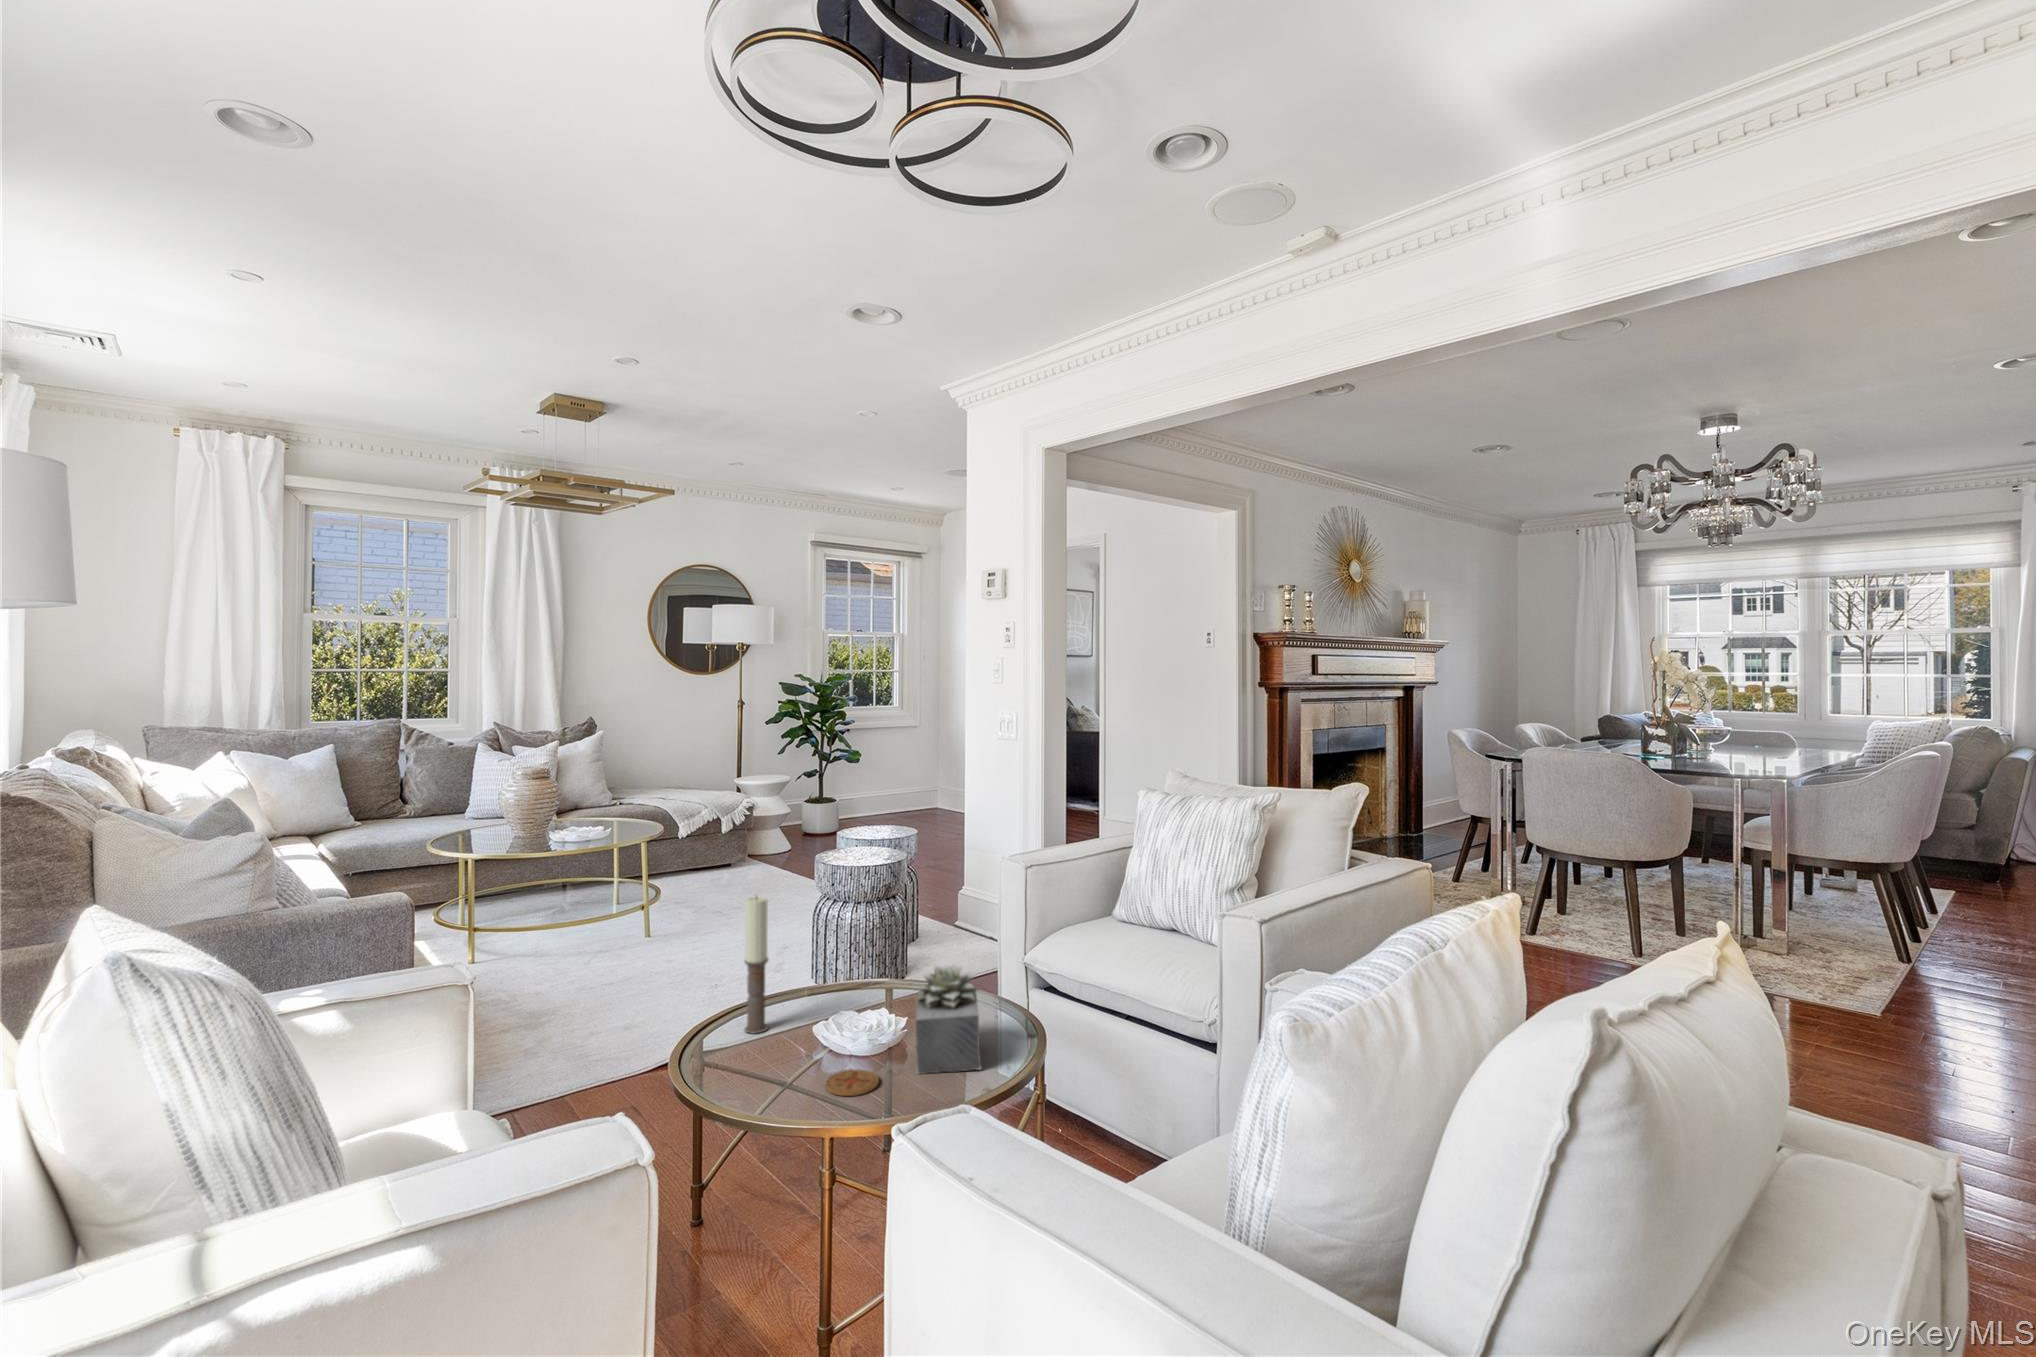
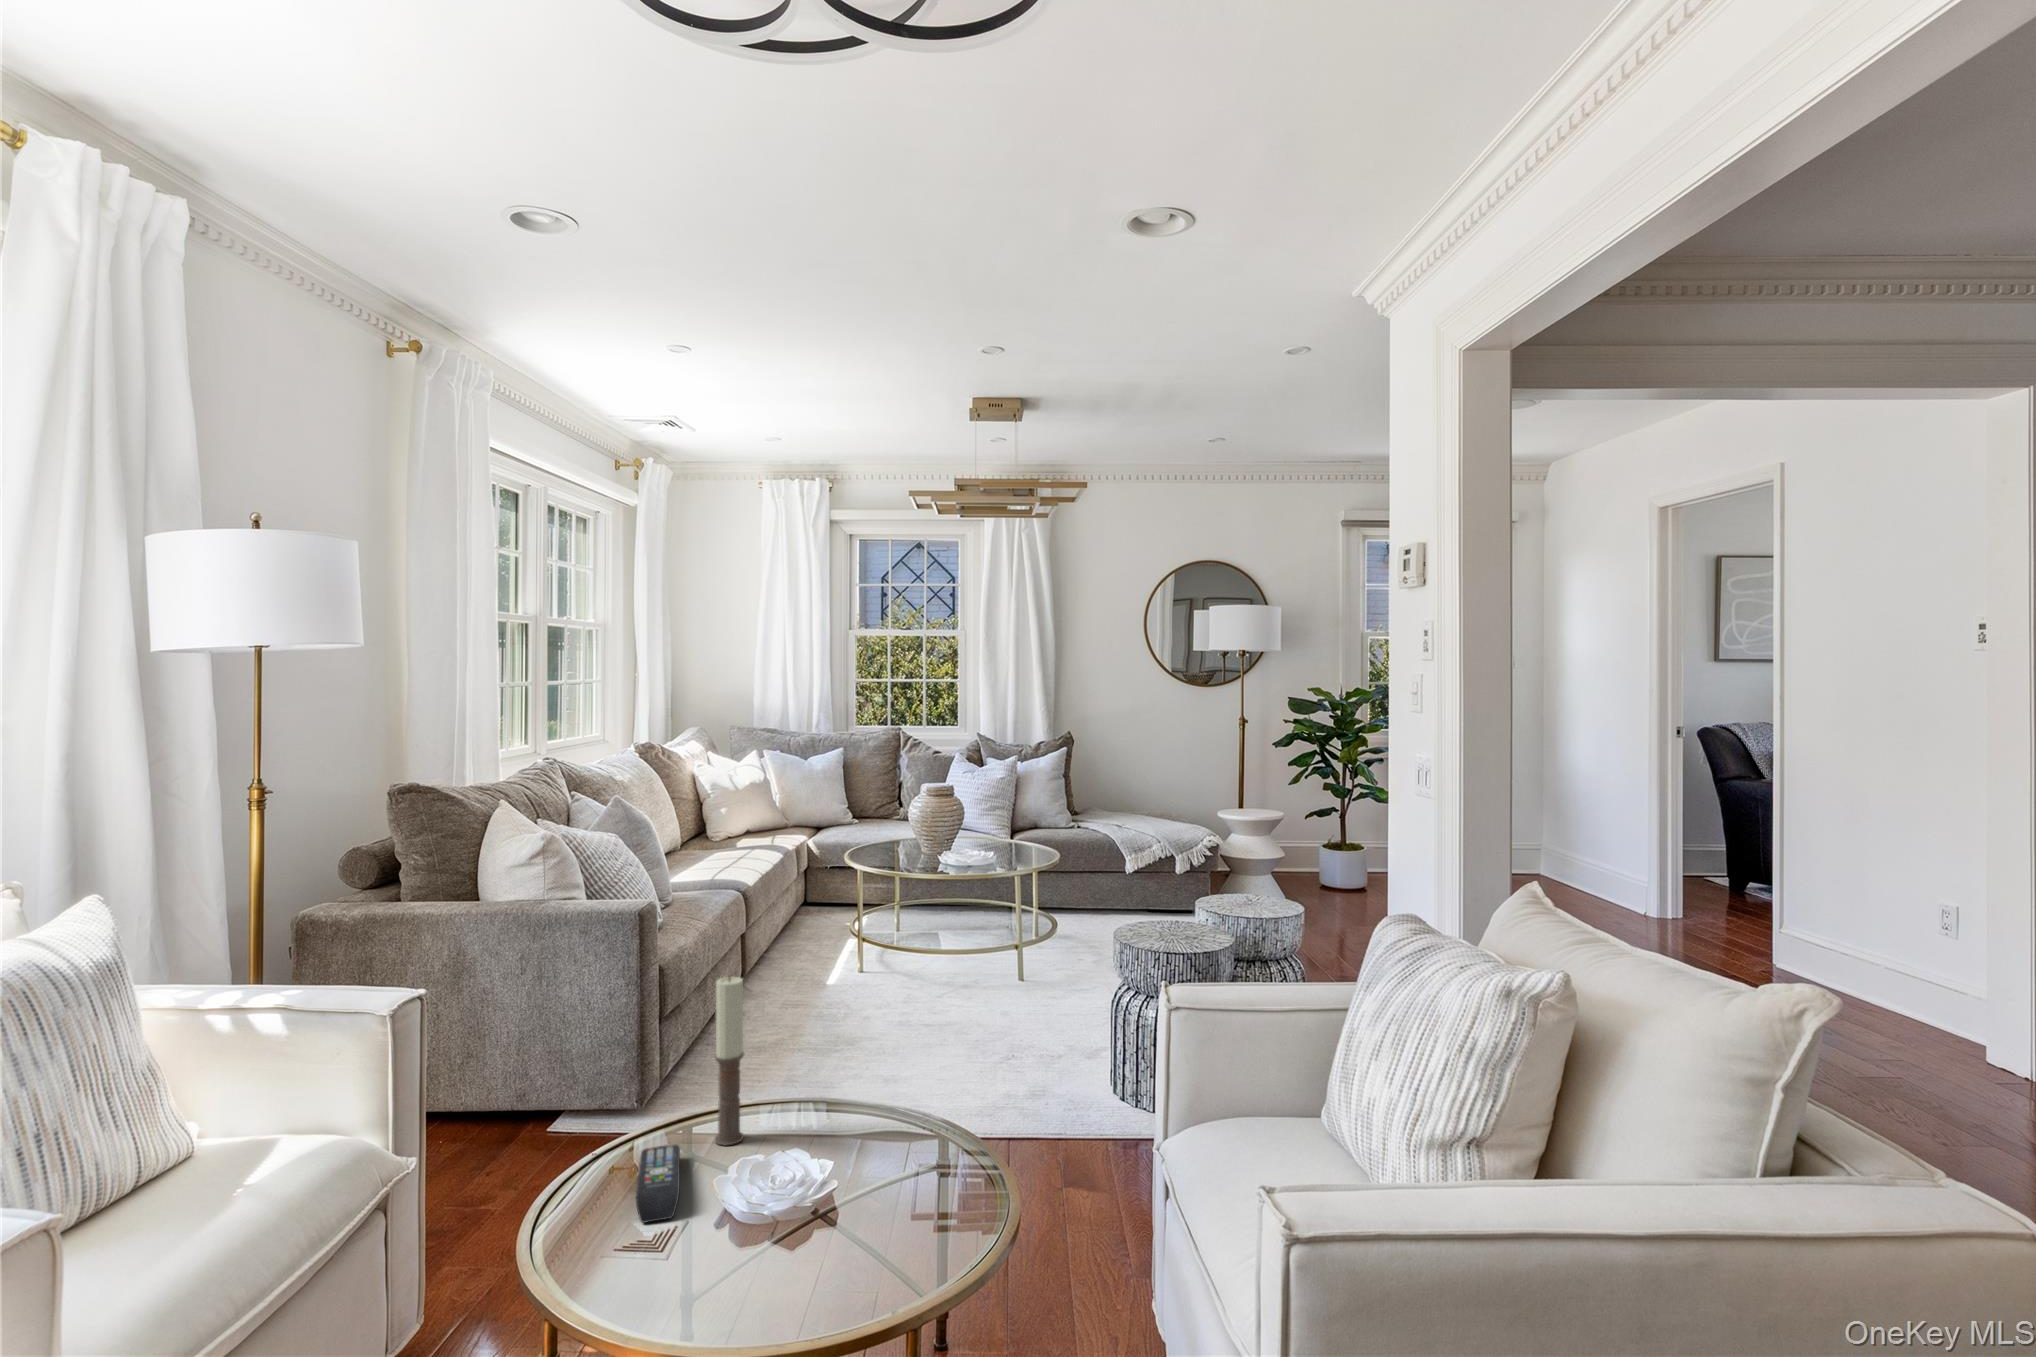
succulent plant: present [916,965,982,1074] -> none [737,1127,886,1307]
remote control: none [718,1037,815,1078] -> present [636,1145,680,1223]
coaster: present [826,1070,879,1096] -> none [626,1235,699,1278]

